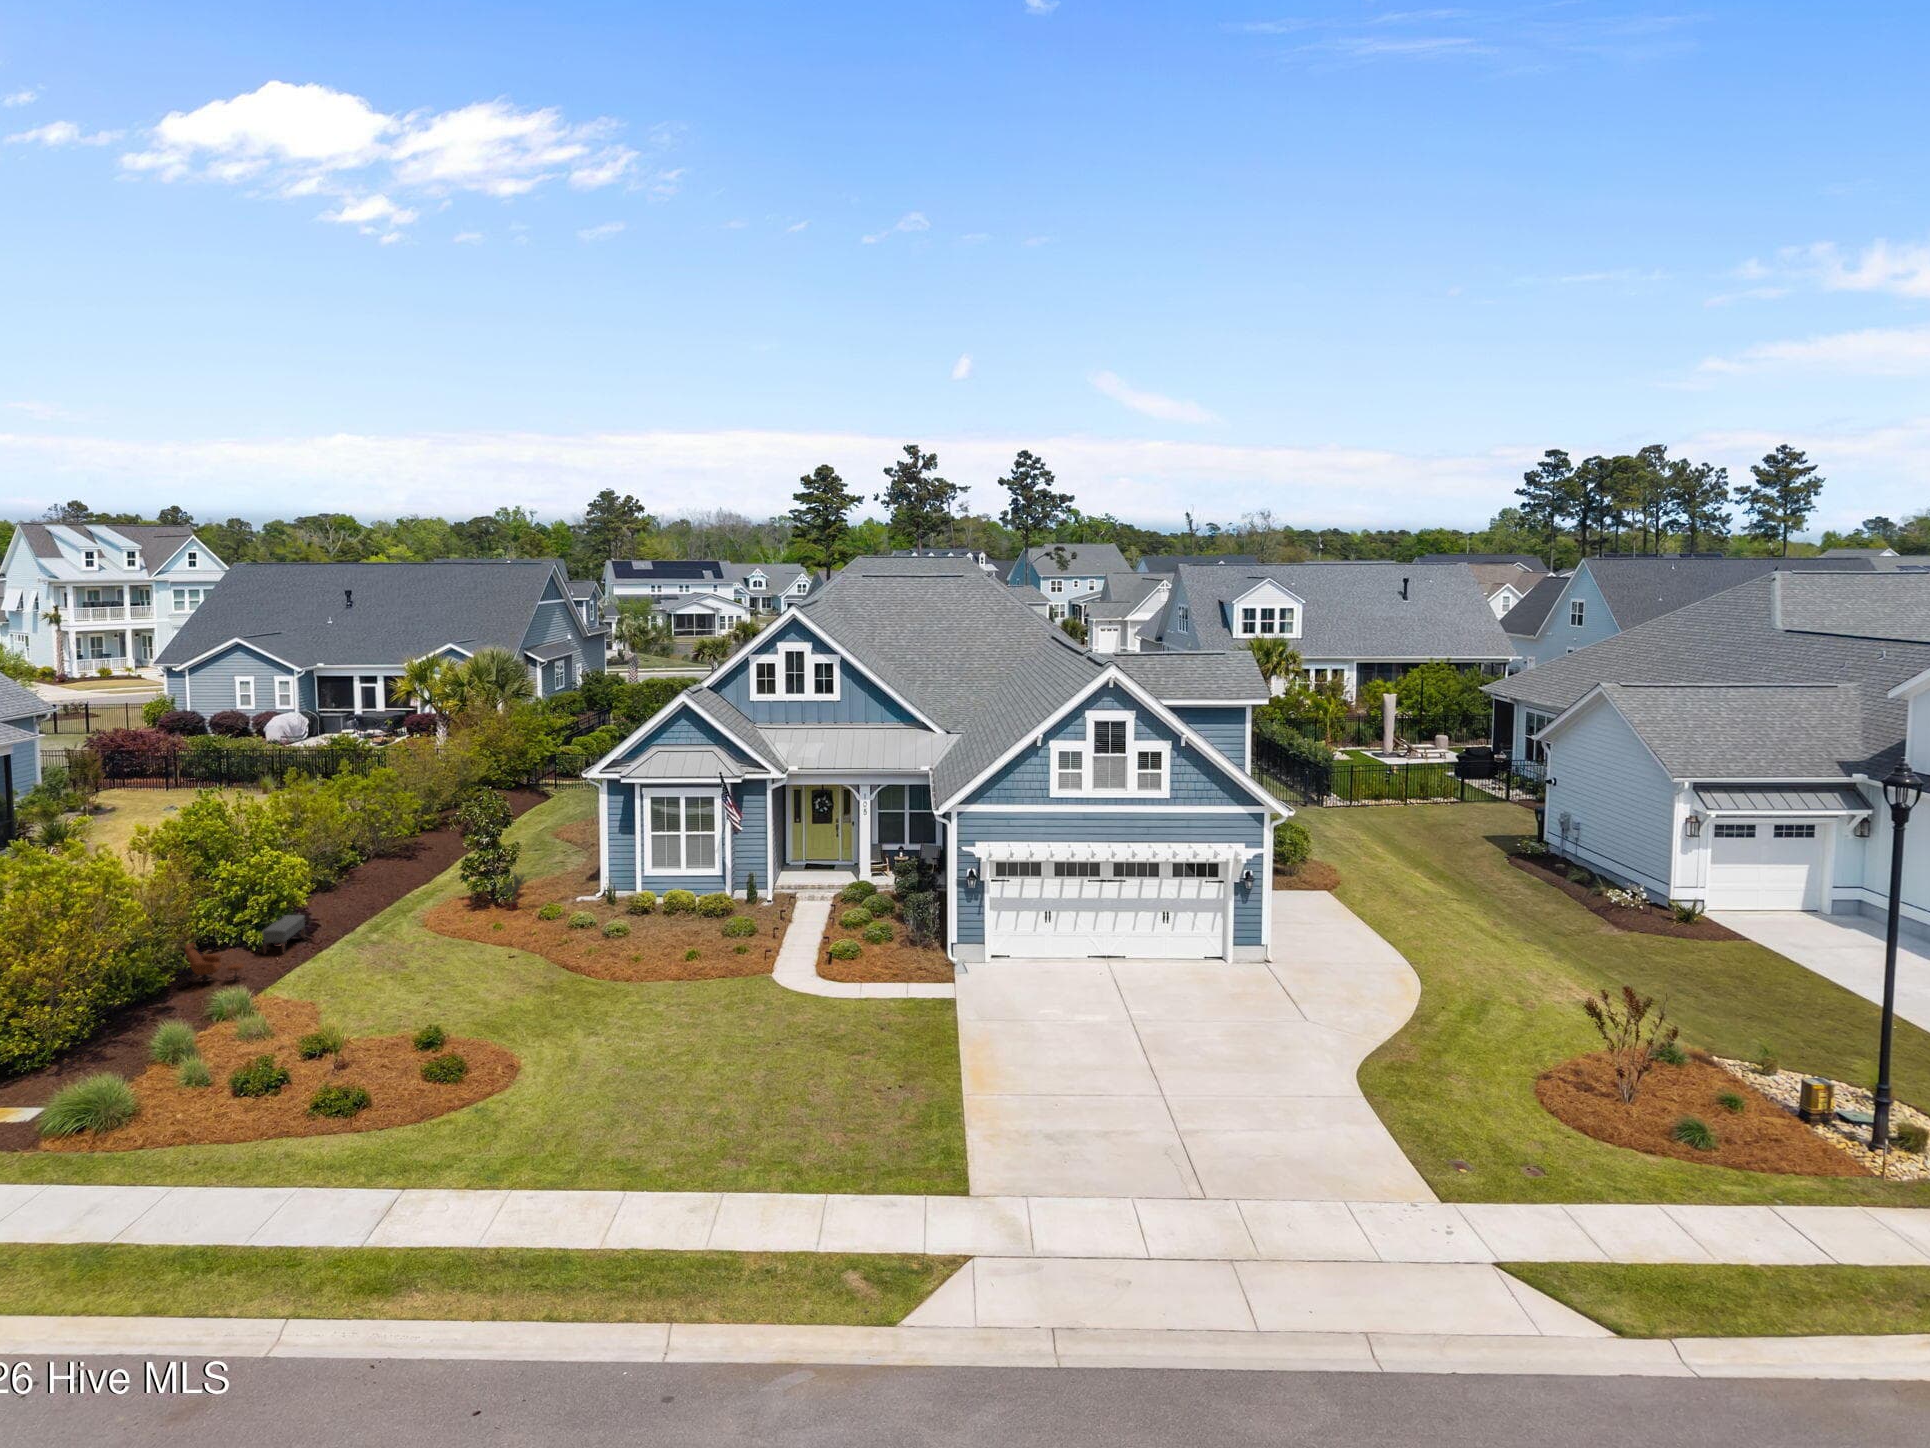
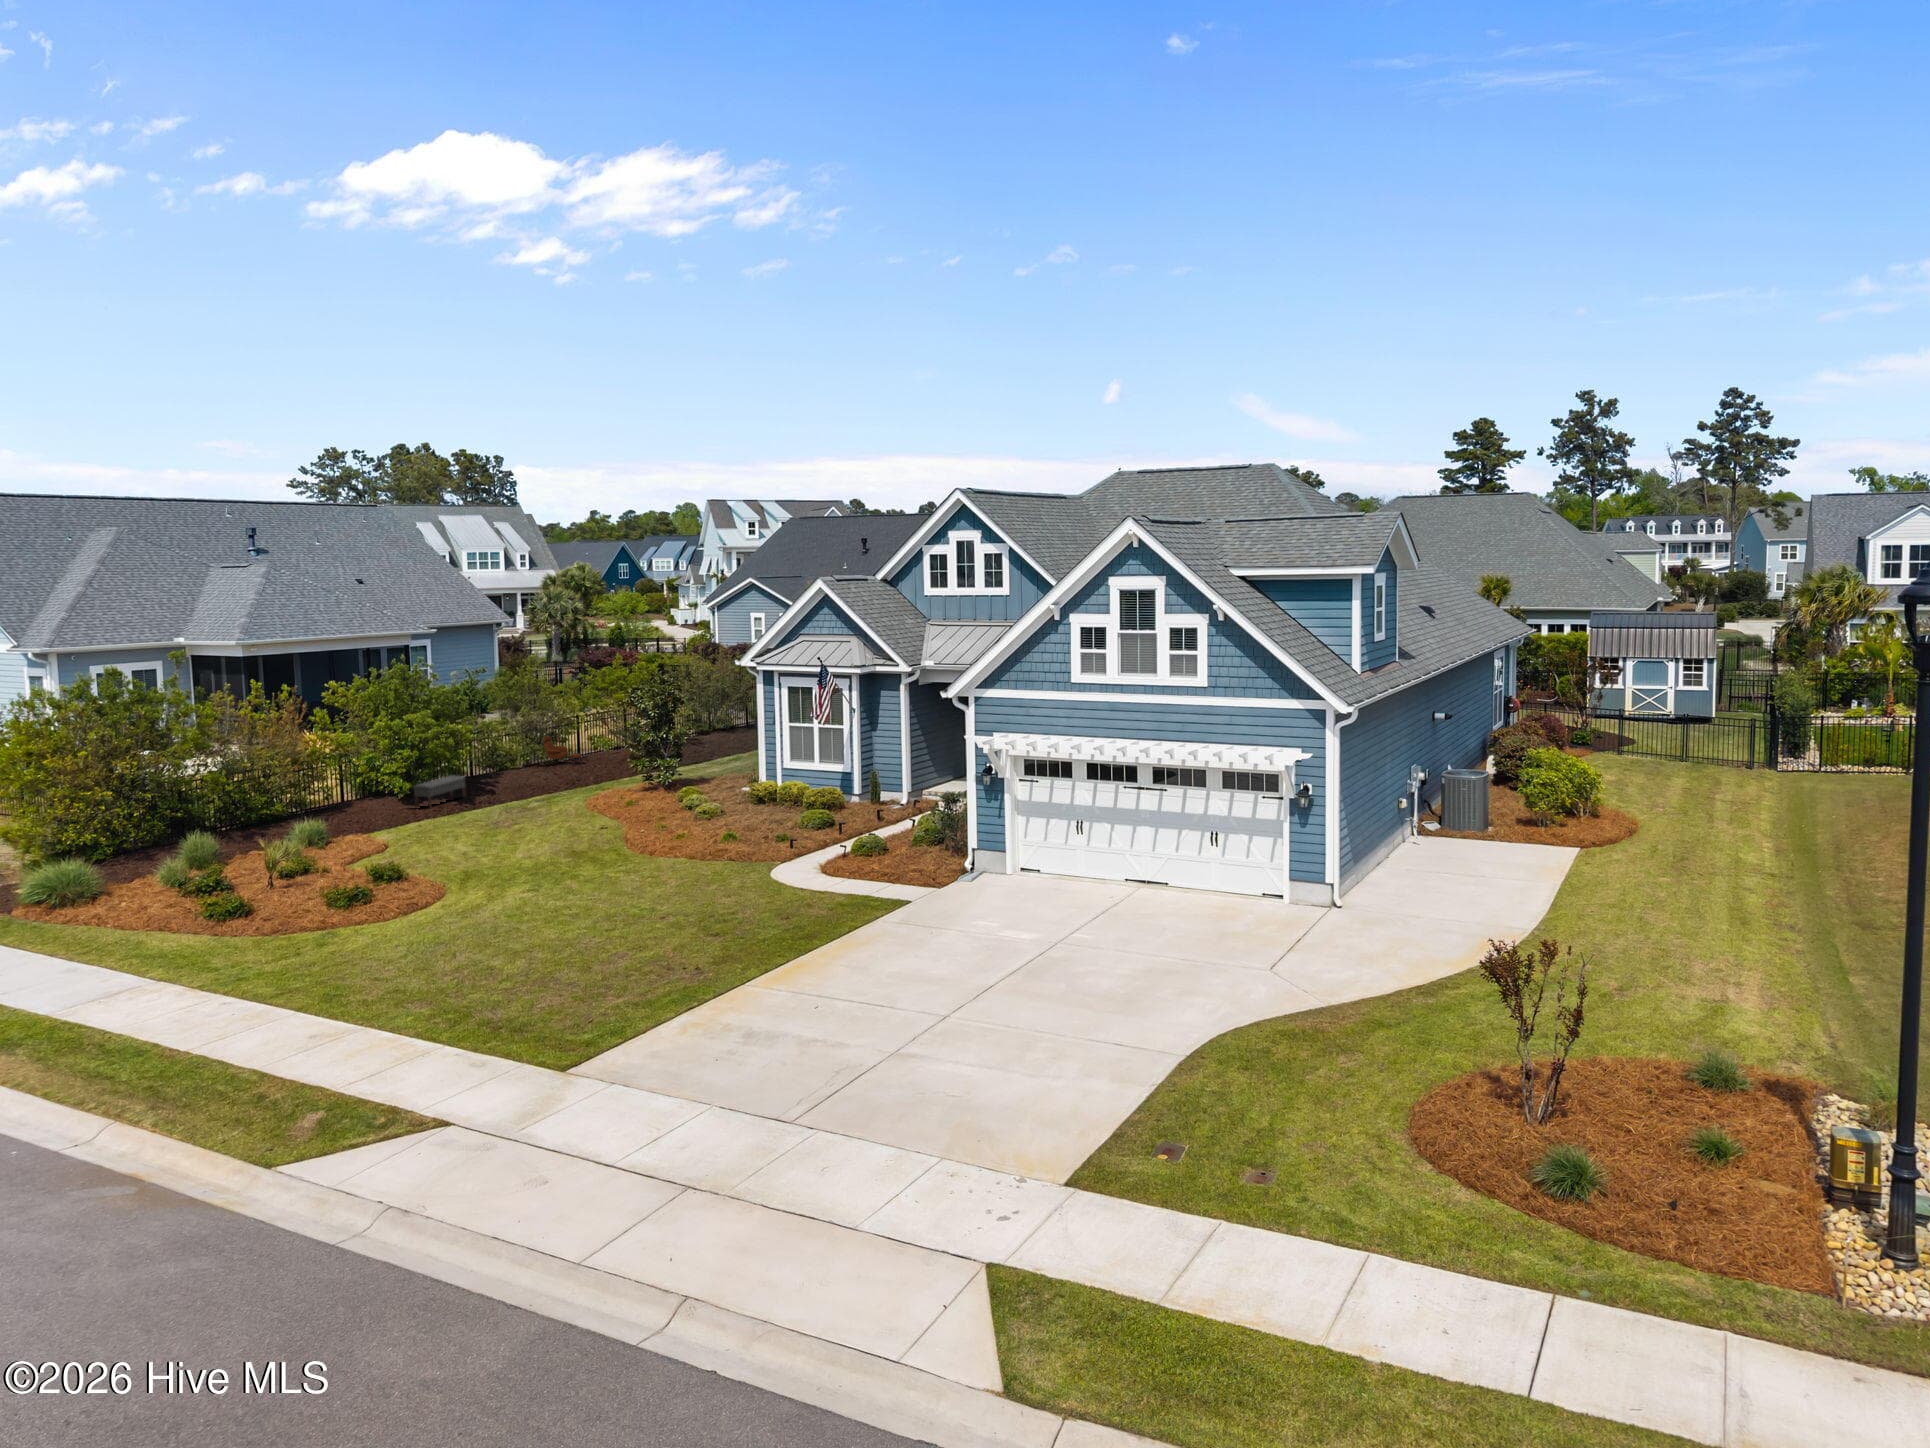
potted tree: present [503,872,525,910] -> none [646,752,674,789]
lounge chair: present [185,943,244,980] -> present [543,736,582,766]

